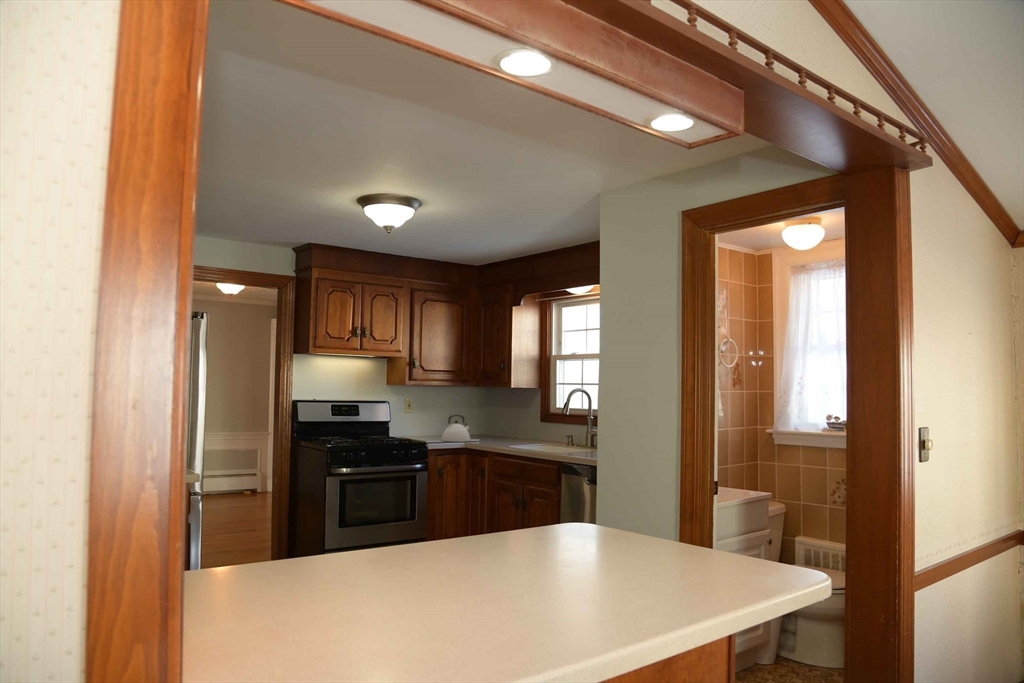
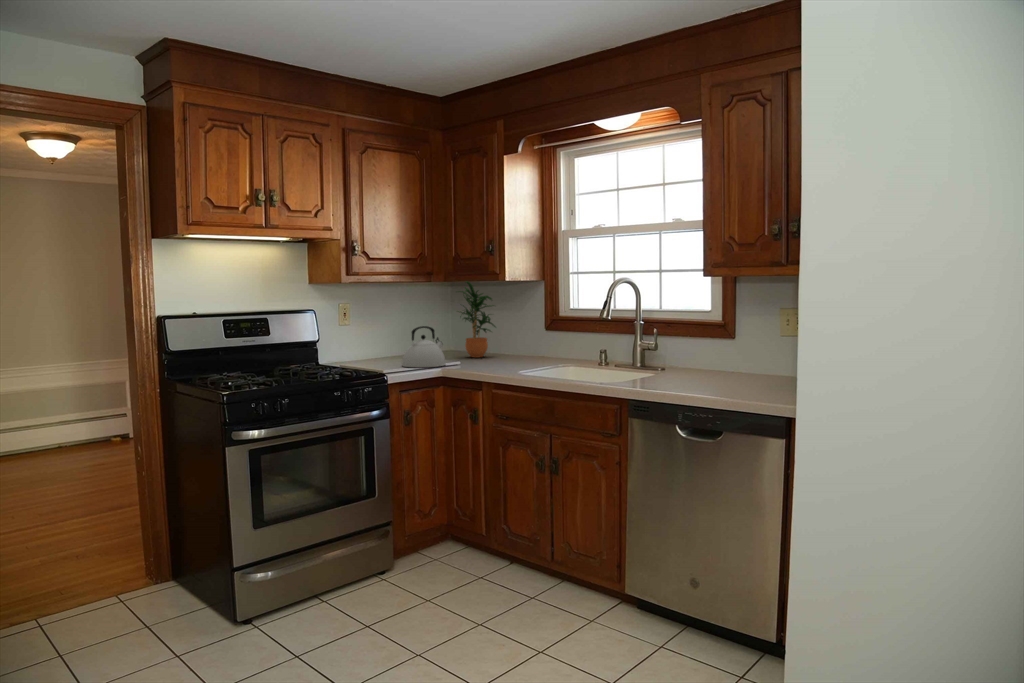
potted plant: none [483,386,512,438] -> present [458,281,495,358]

